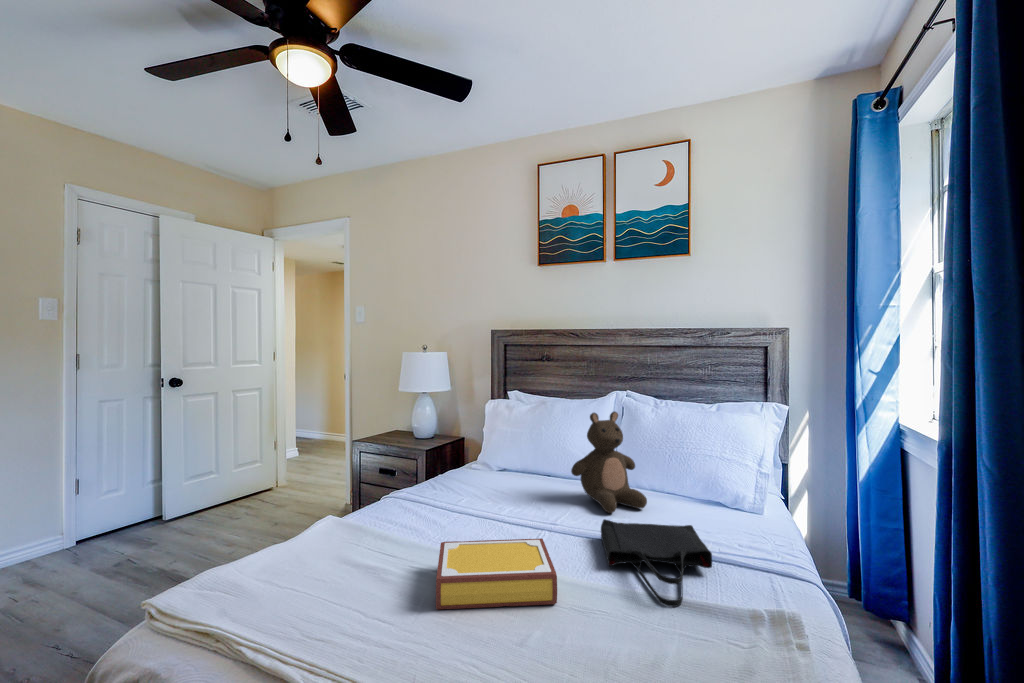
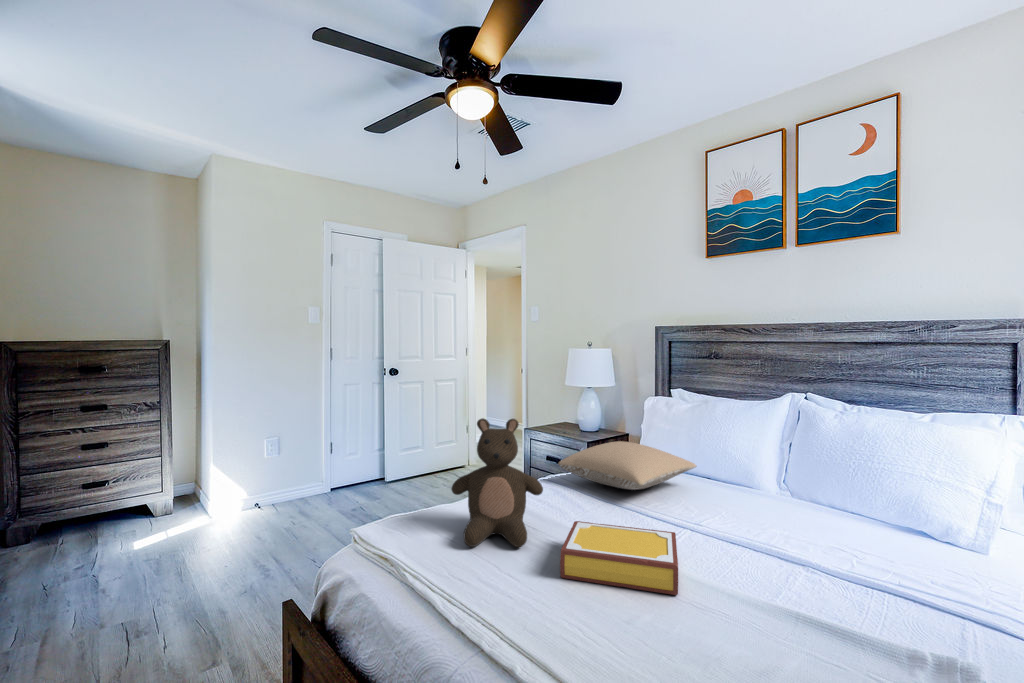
stuffed bear: present [571,412,647,513] -> present [451,418,543,547]
pillow: none [405,448,540,497] -> present [558,441,696,490]
tote bag: present [601,519,712,607] -> none [747,525,879,625]

